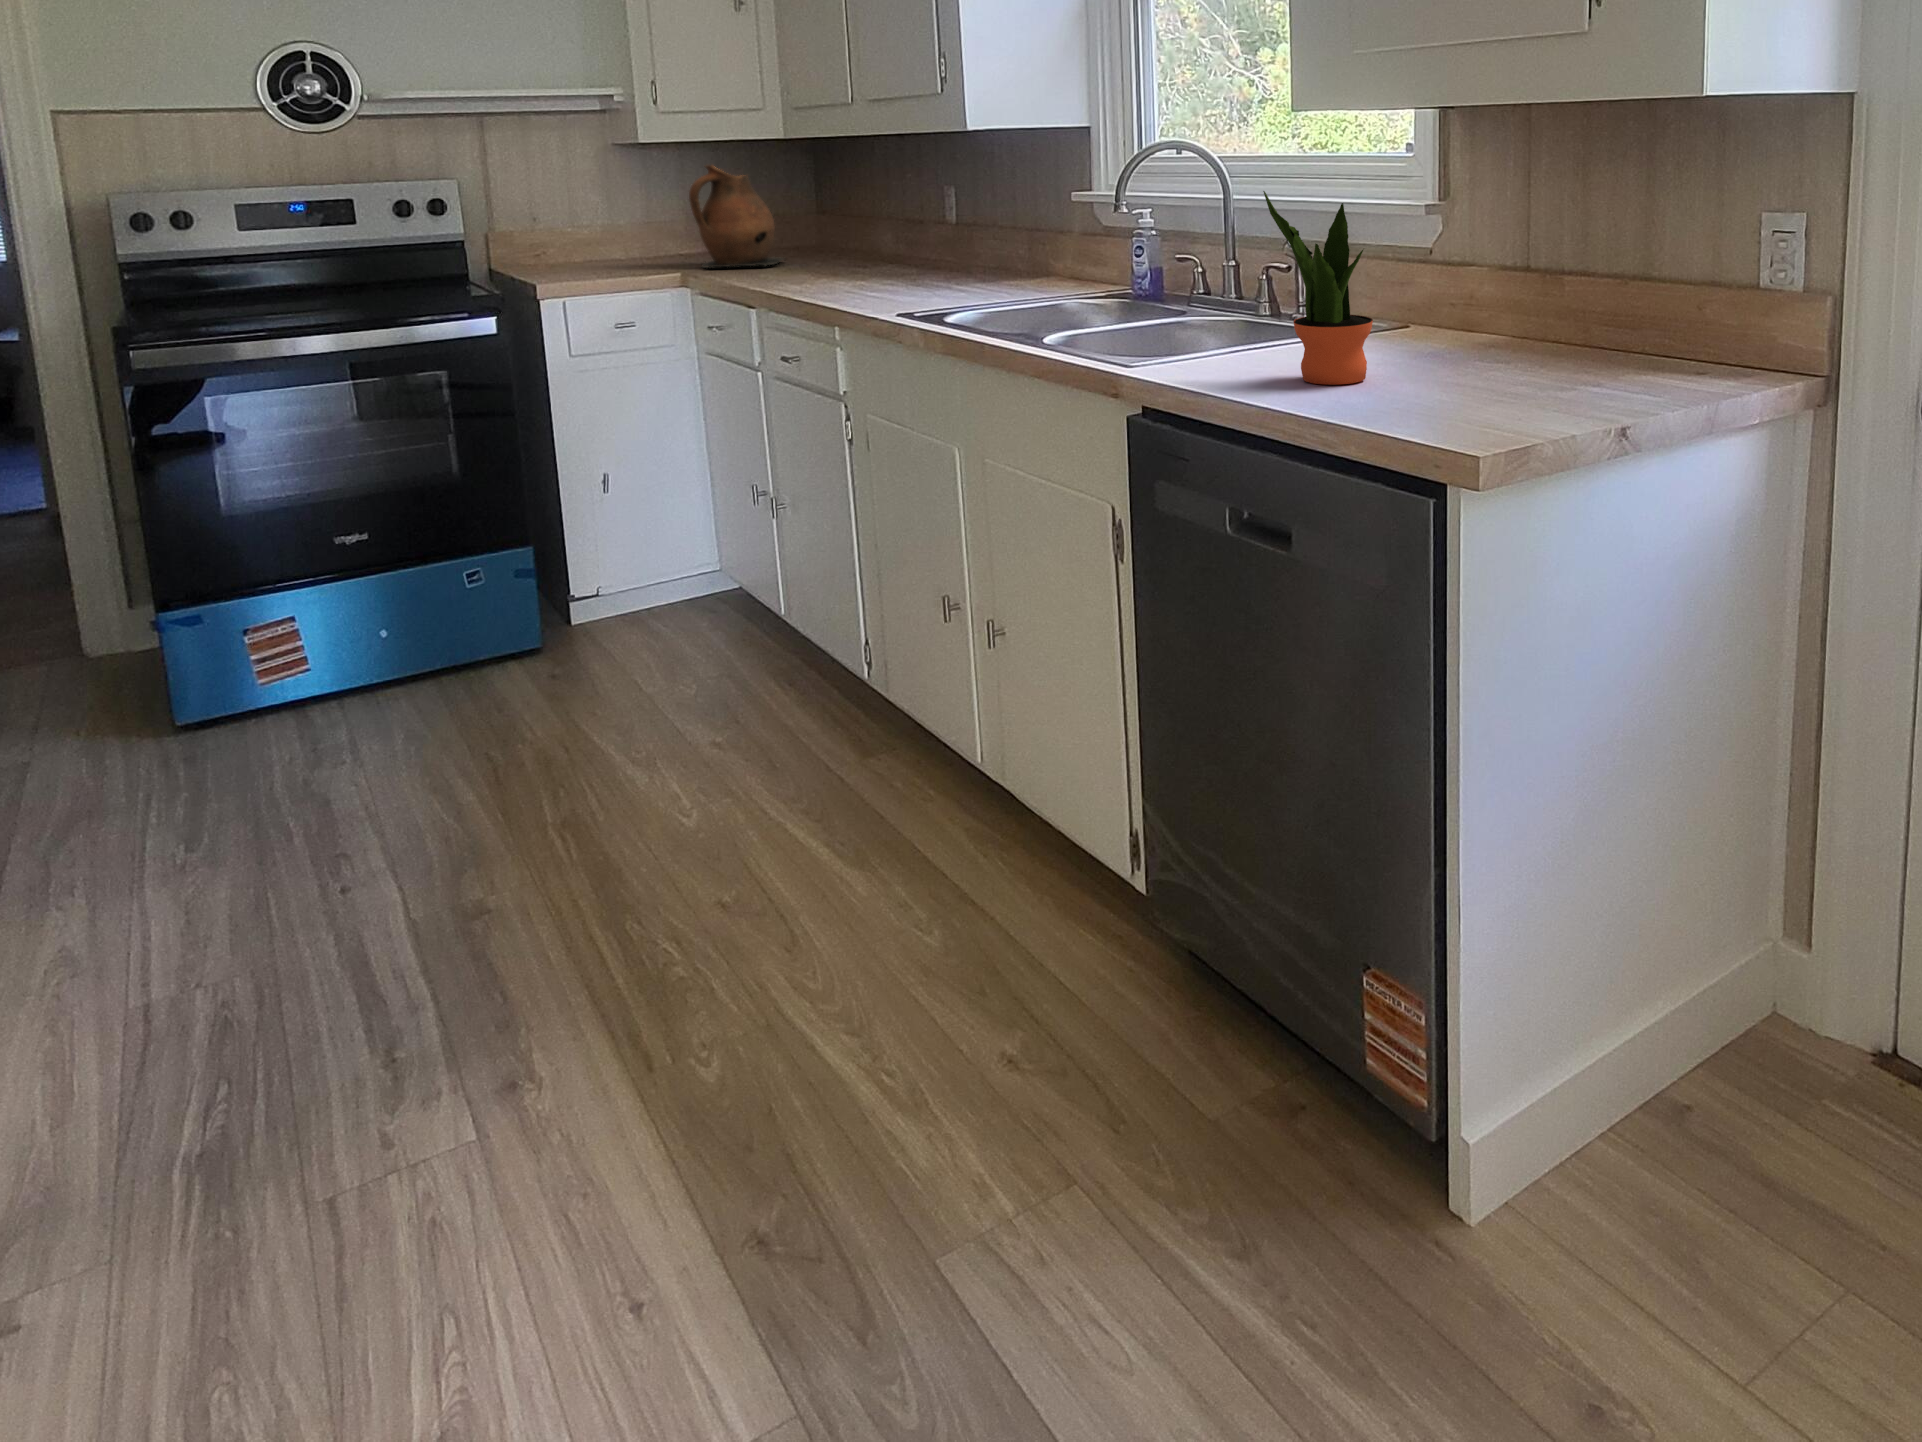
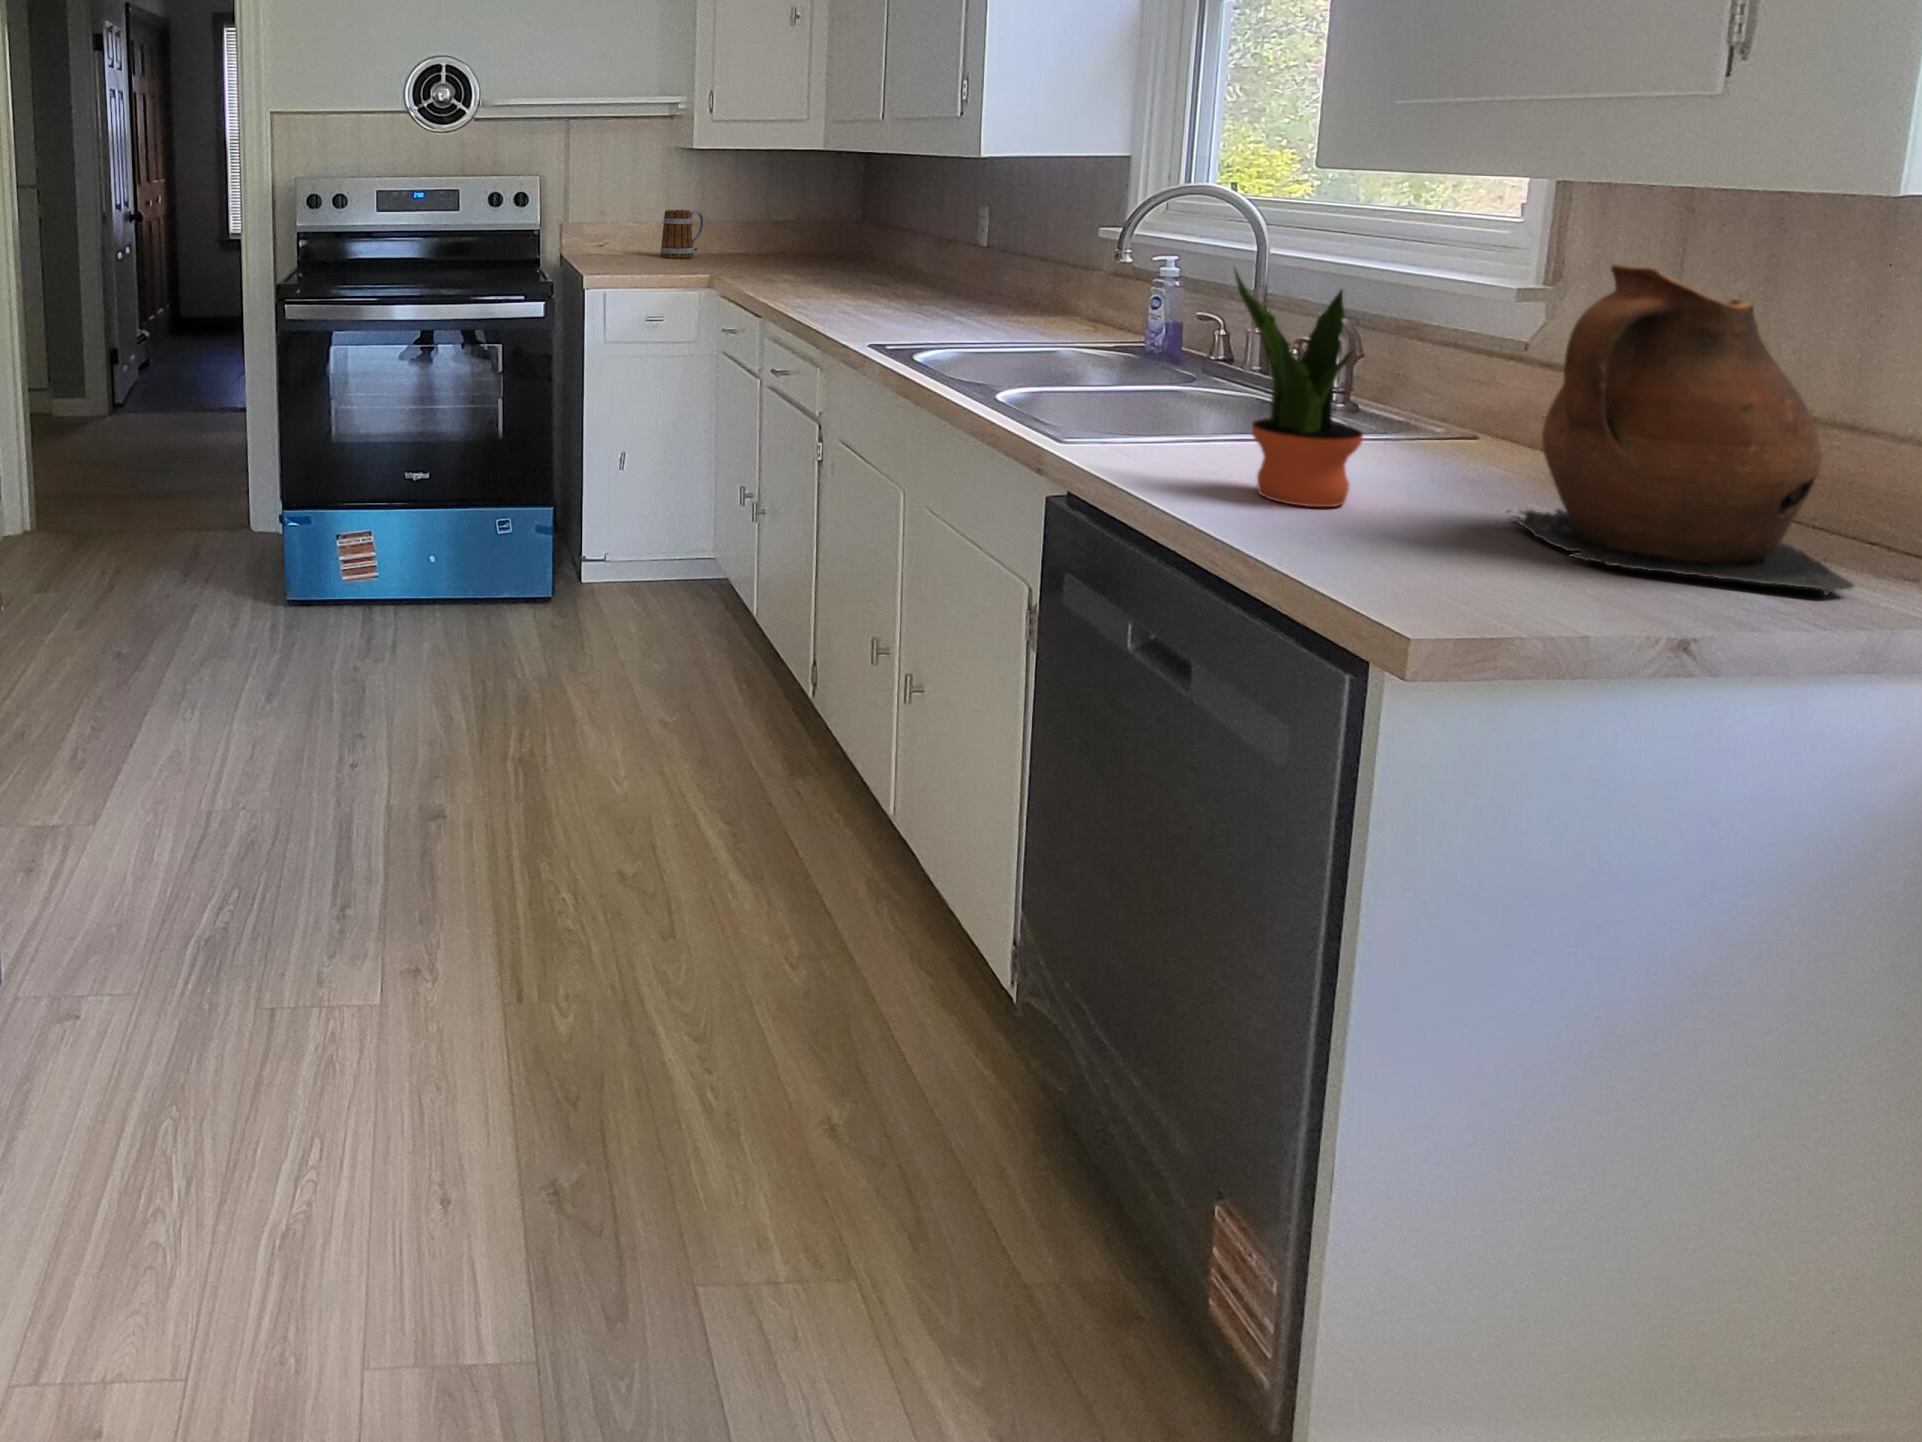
ceramic pitcher: present [689,165,784,268] -> present [1508,264,1856,595]
mug: none [614,209,662,262] -> present [660,210,705,258]

